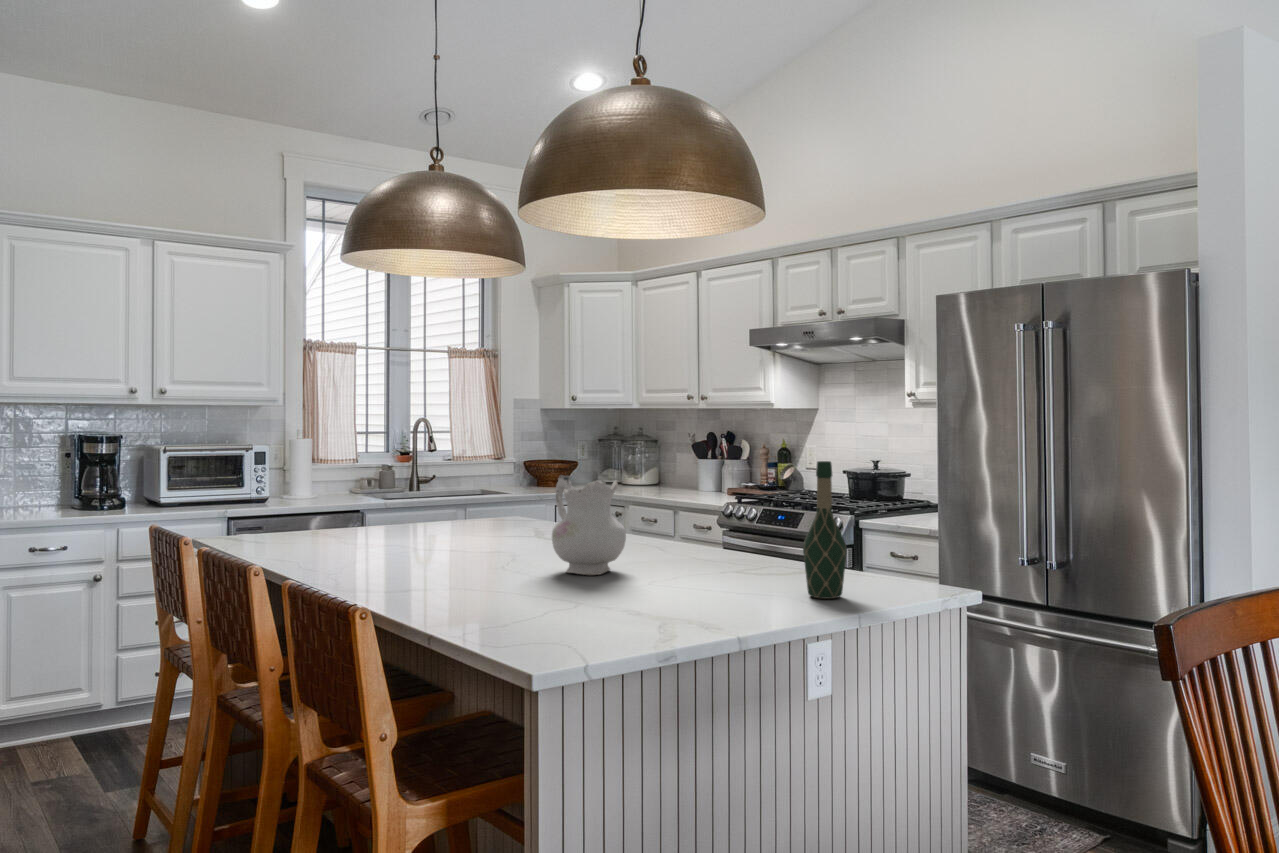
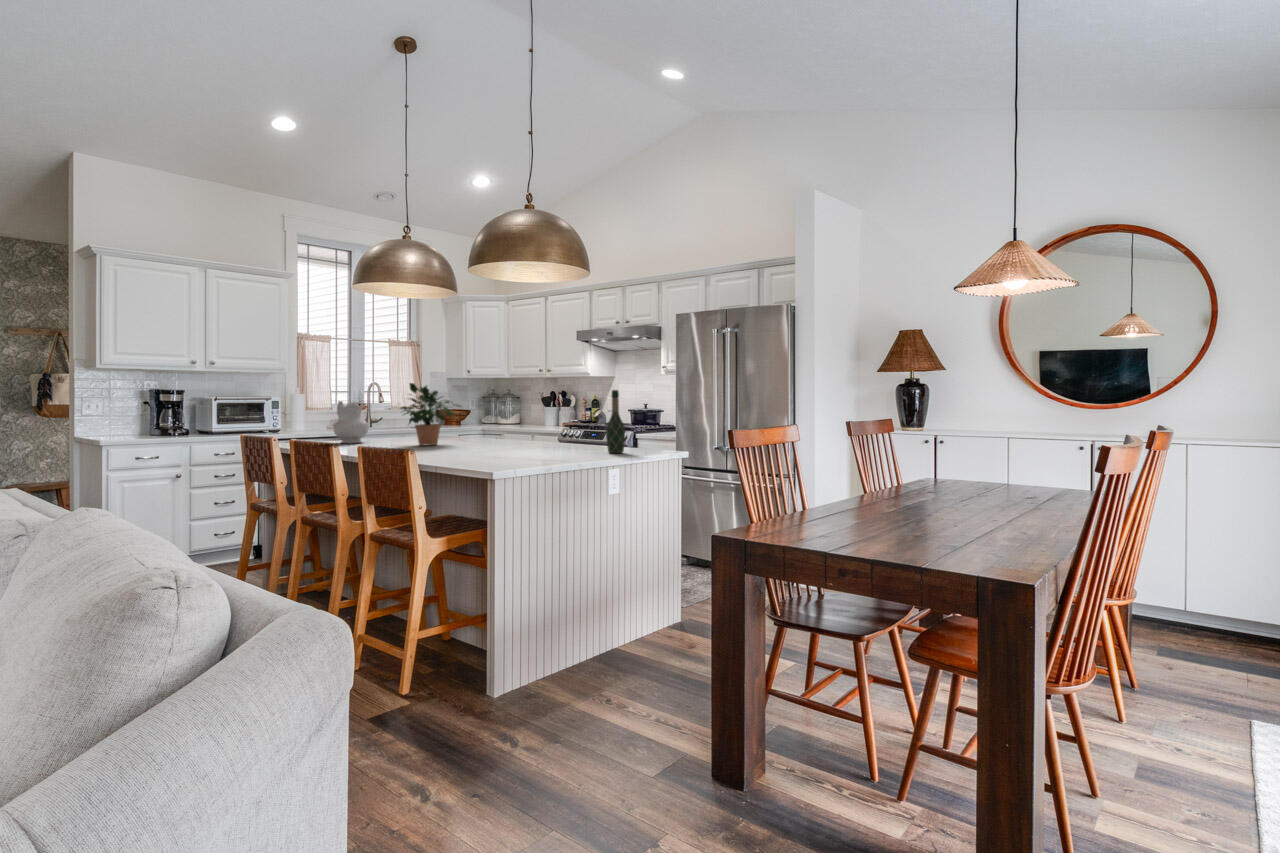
potted plant: none [410,434,535,552] -> present [401,383,461,446]
ceramic pitcher: present [552,475,626,575] -> present [333,401,369,443]

